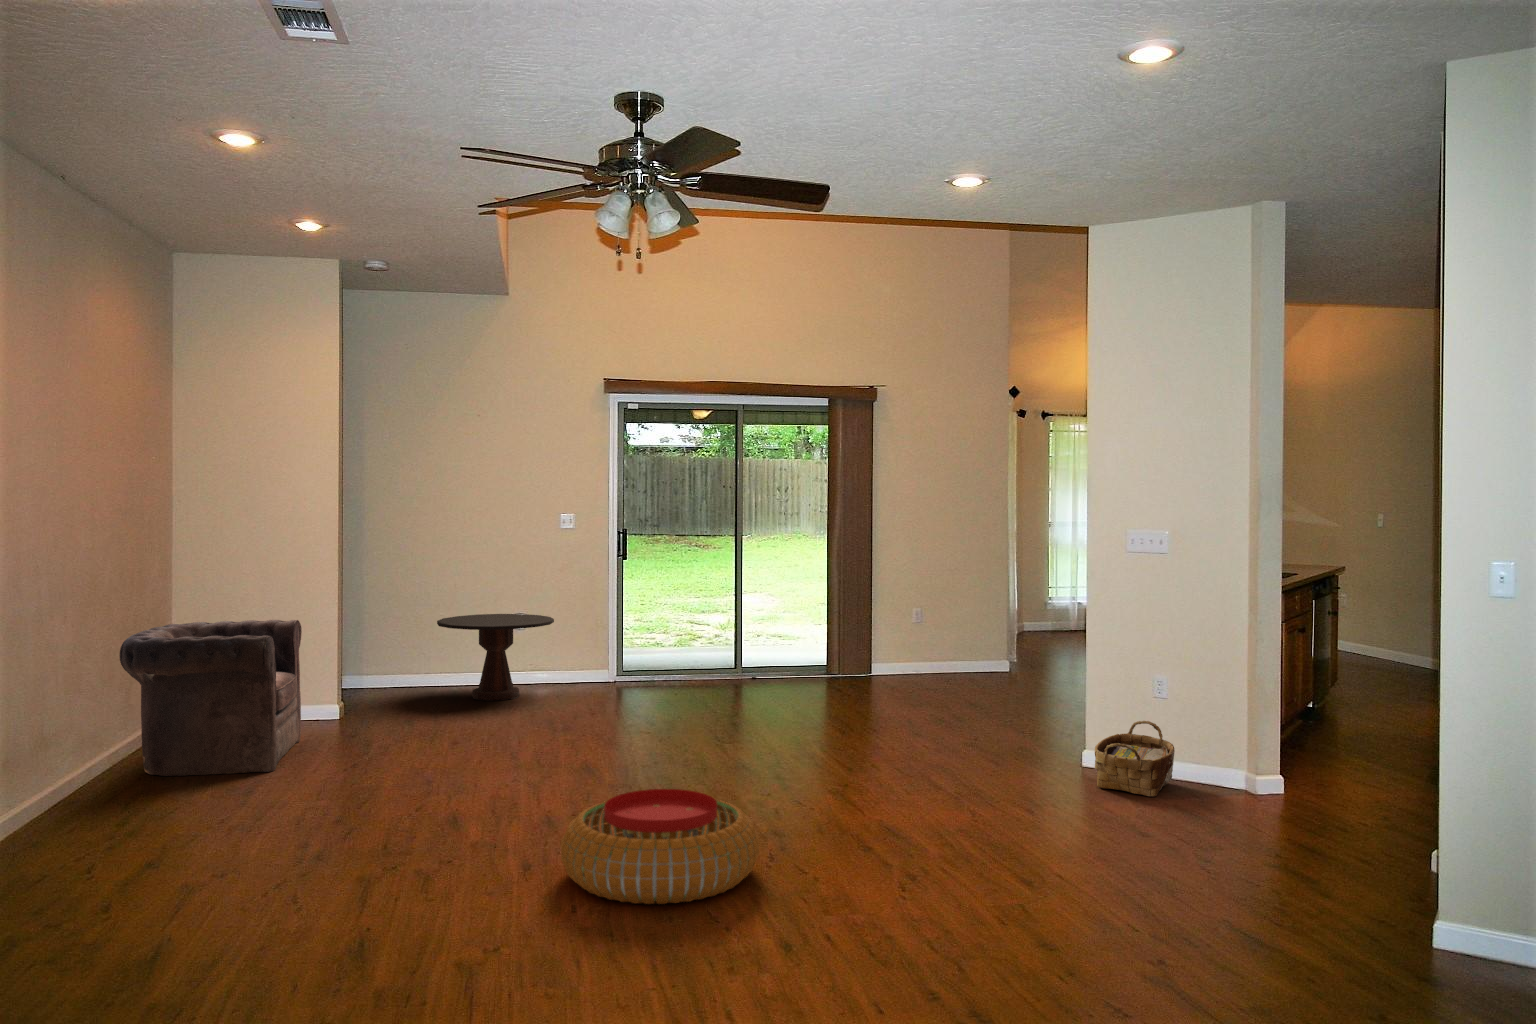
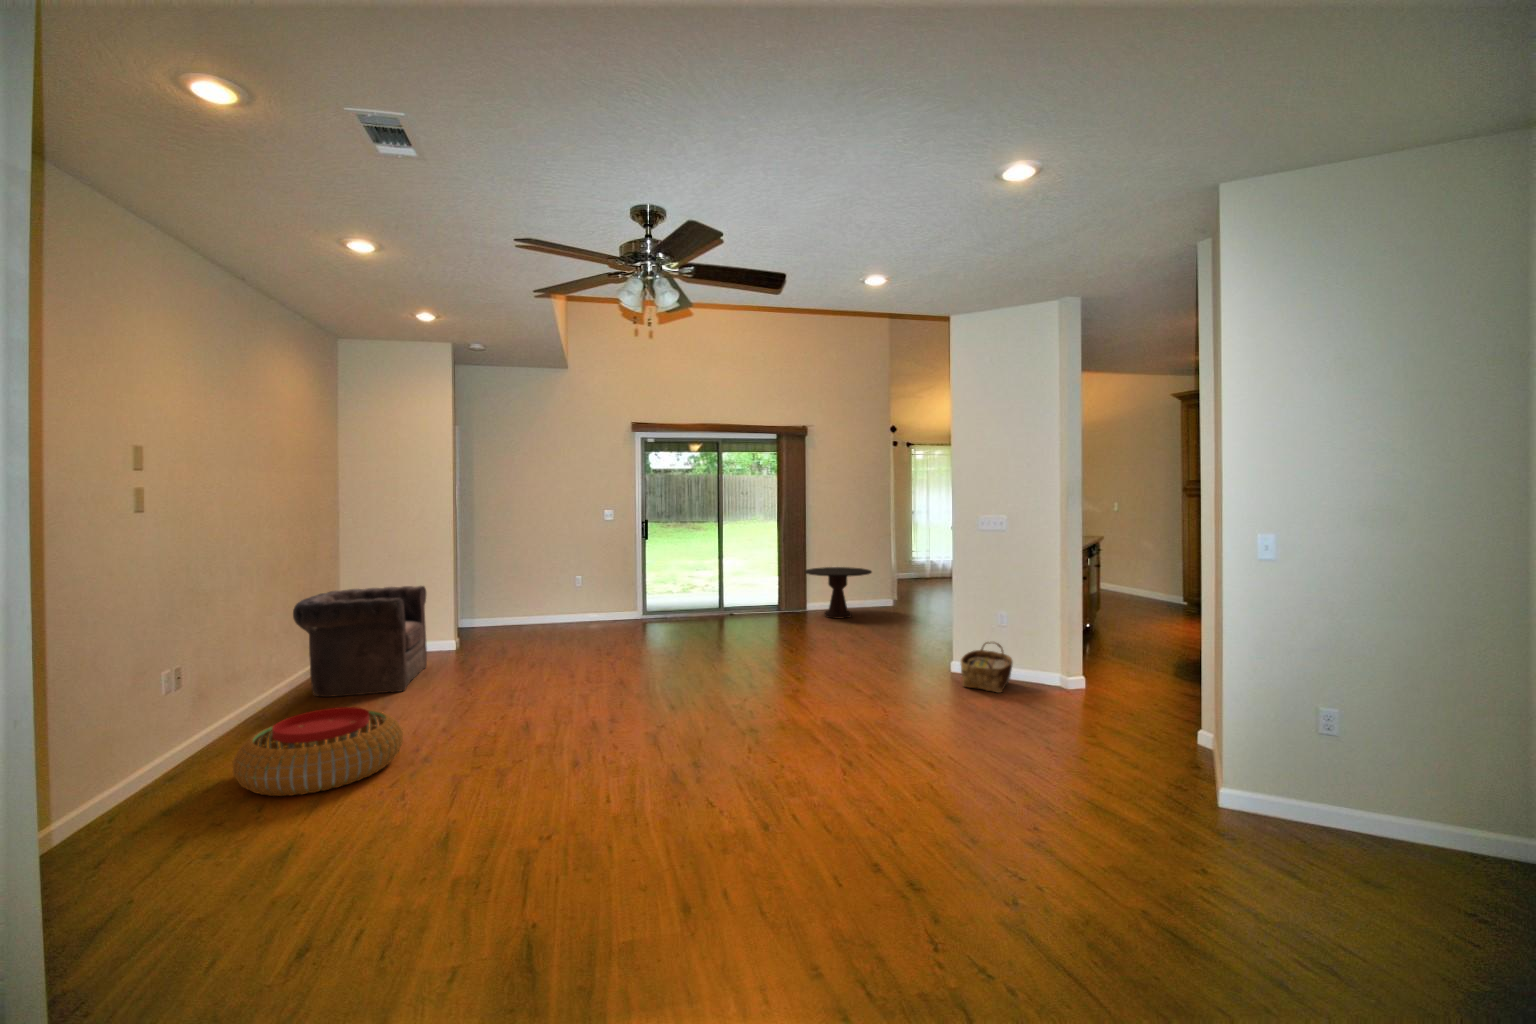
side table: present [437,614,554,701] -> present [804,567,872,619]
pouf: present [561,789,759,904] -> present [233,707,403,796]

